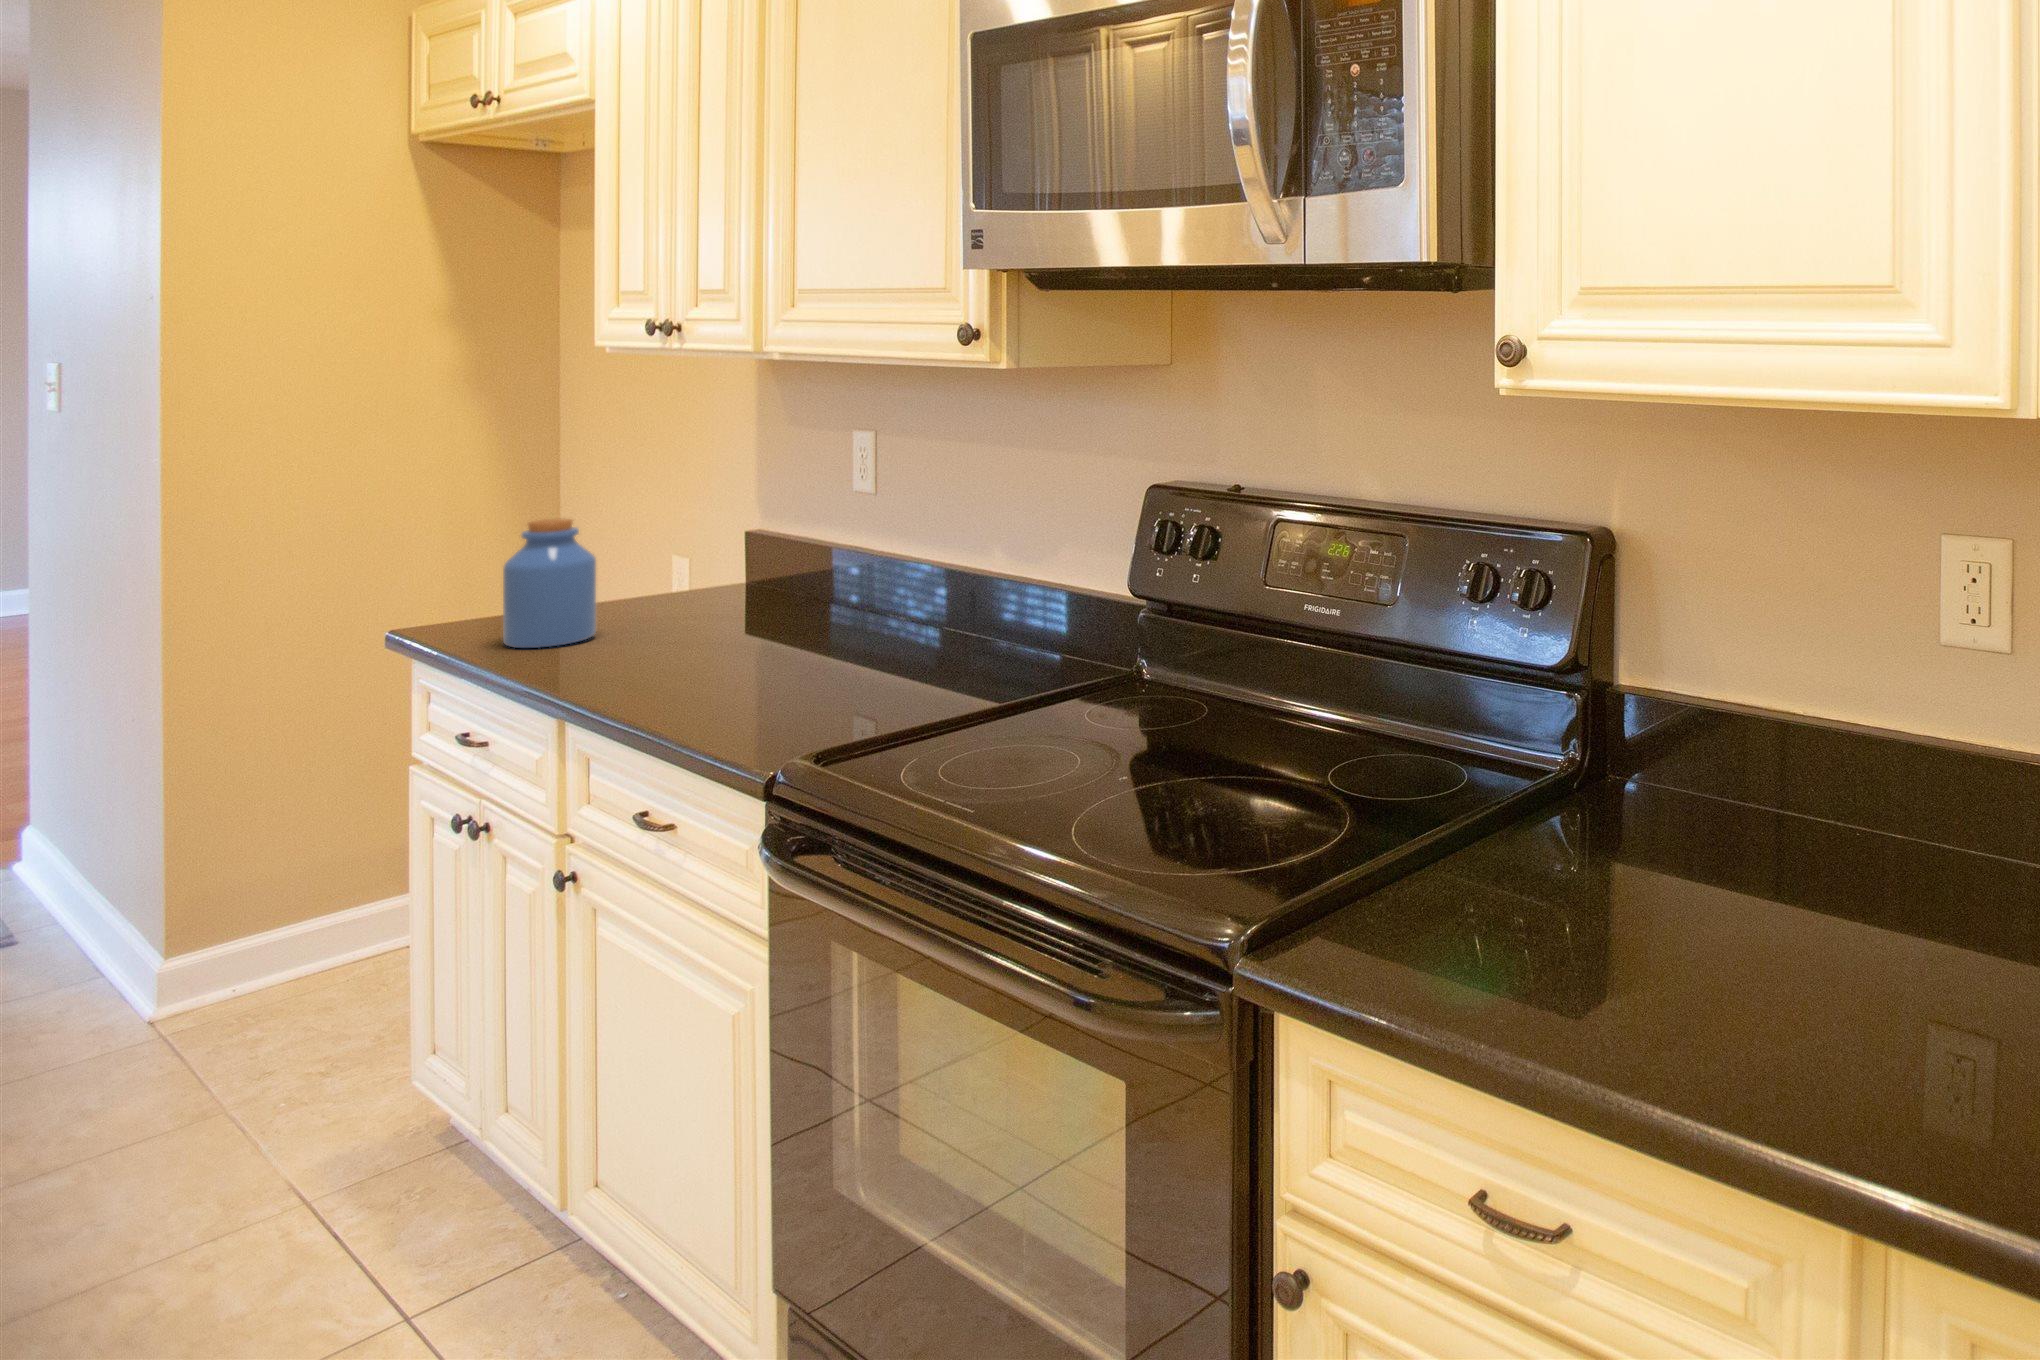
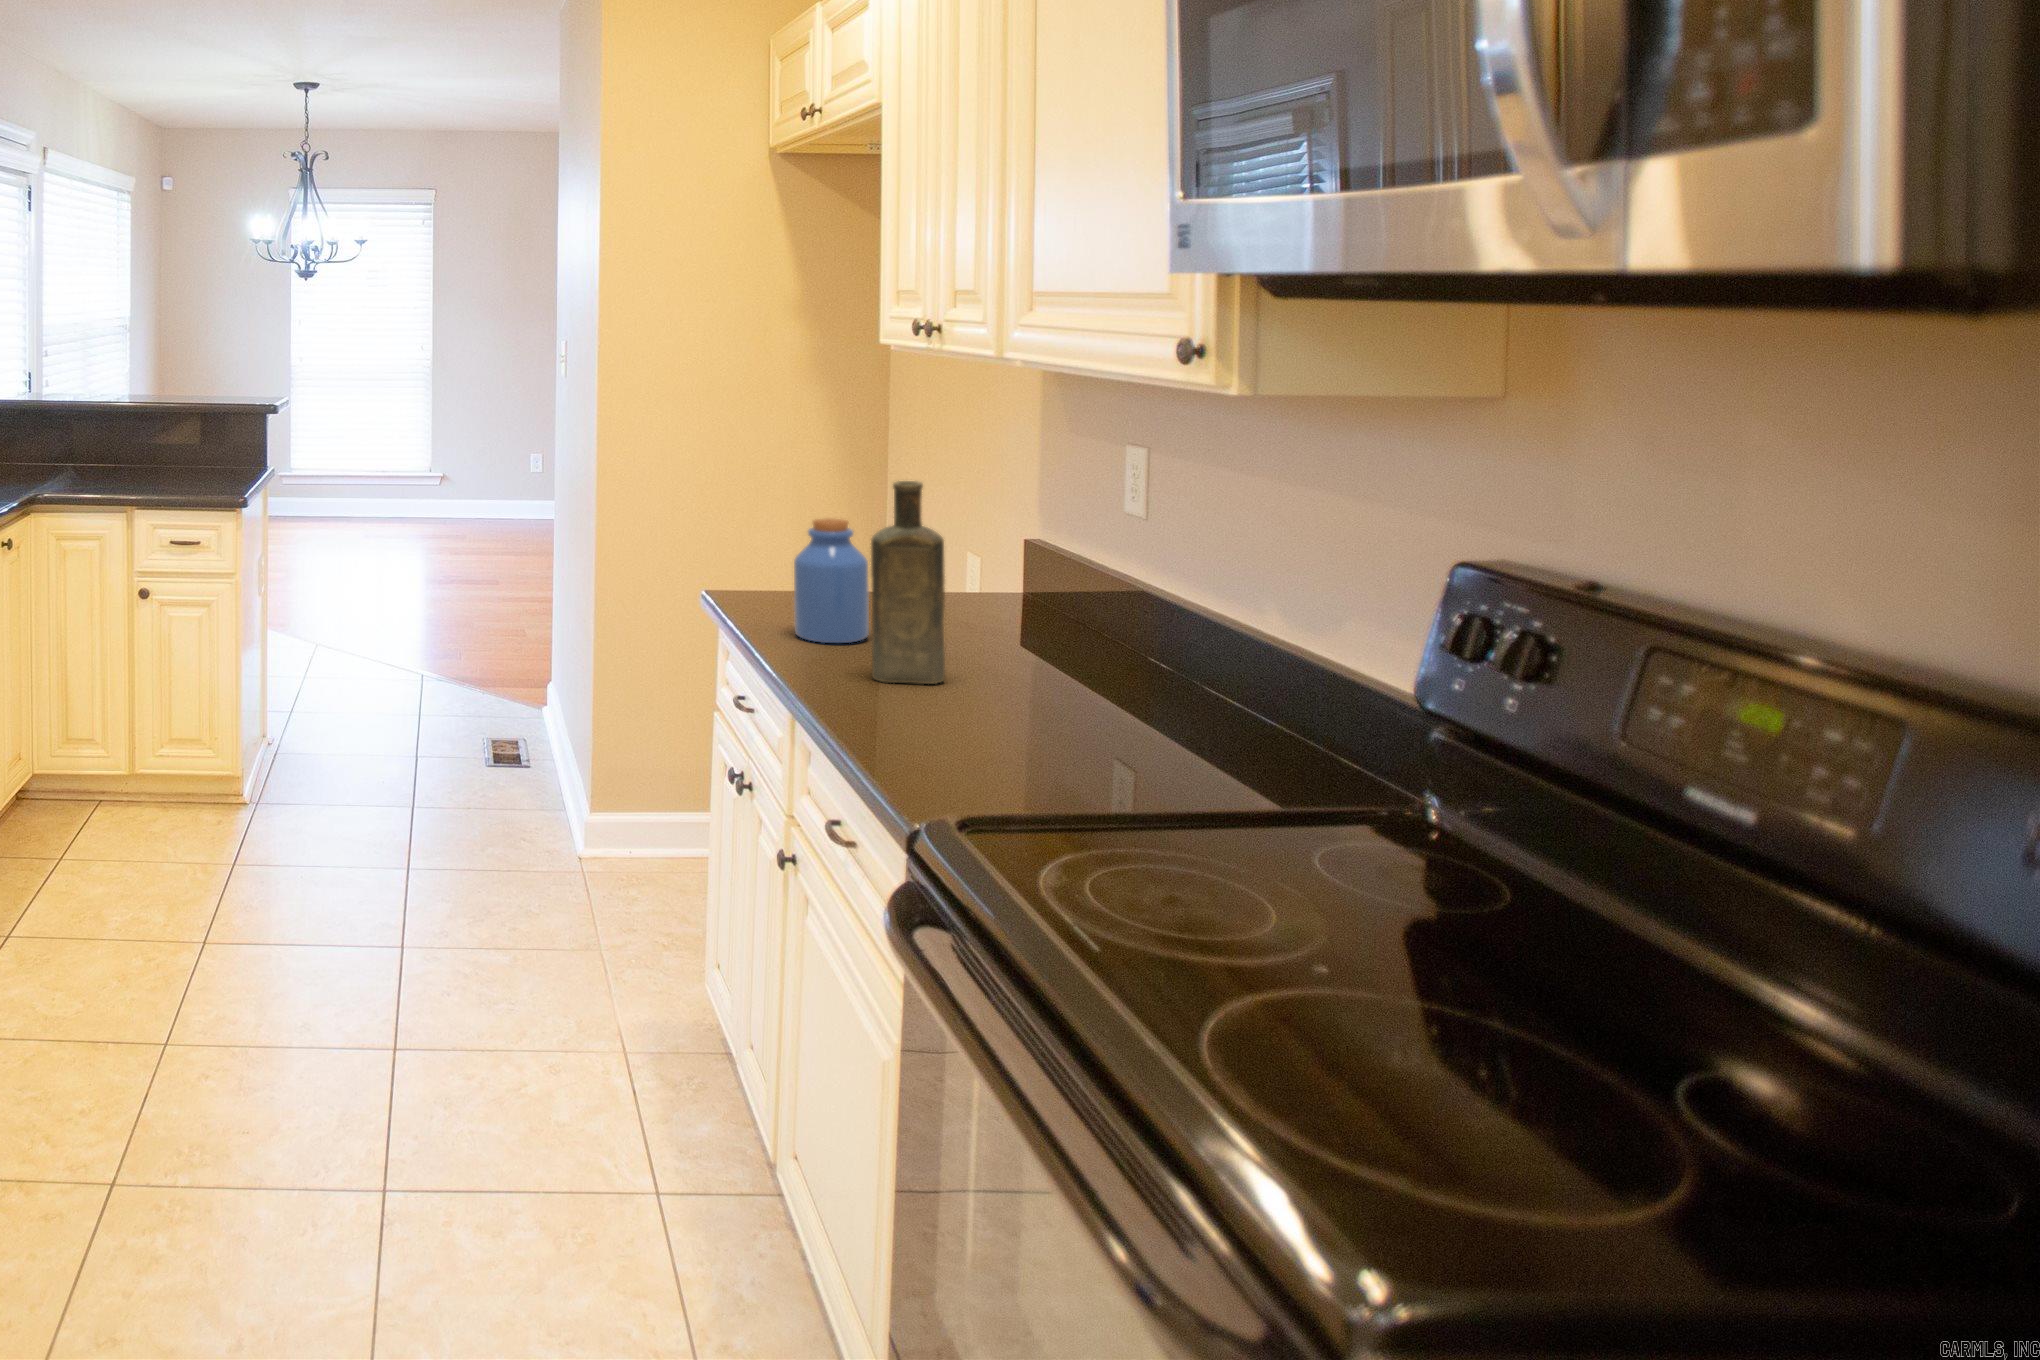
bottle: none [601,469,700,669] -> present [871,481,945,684]

